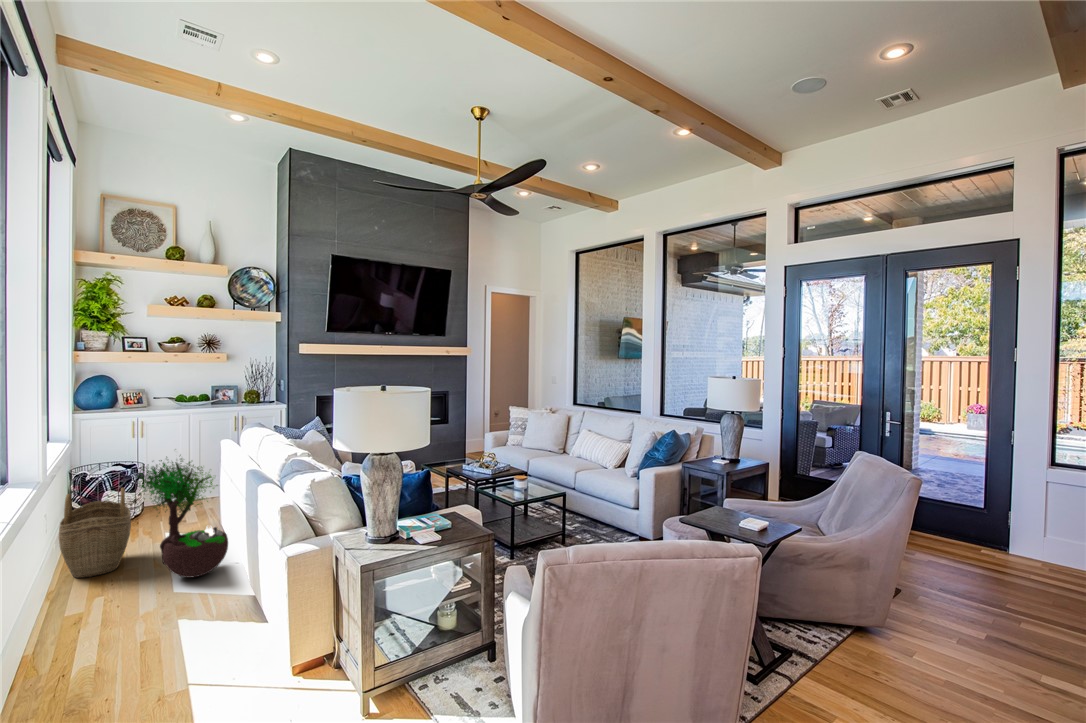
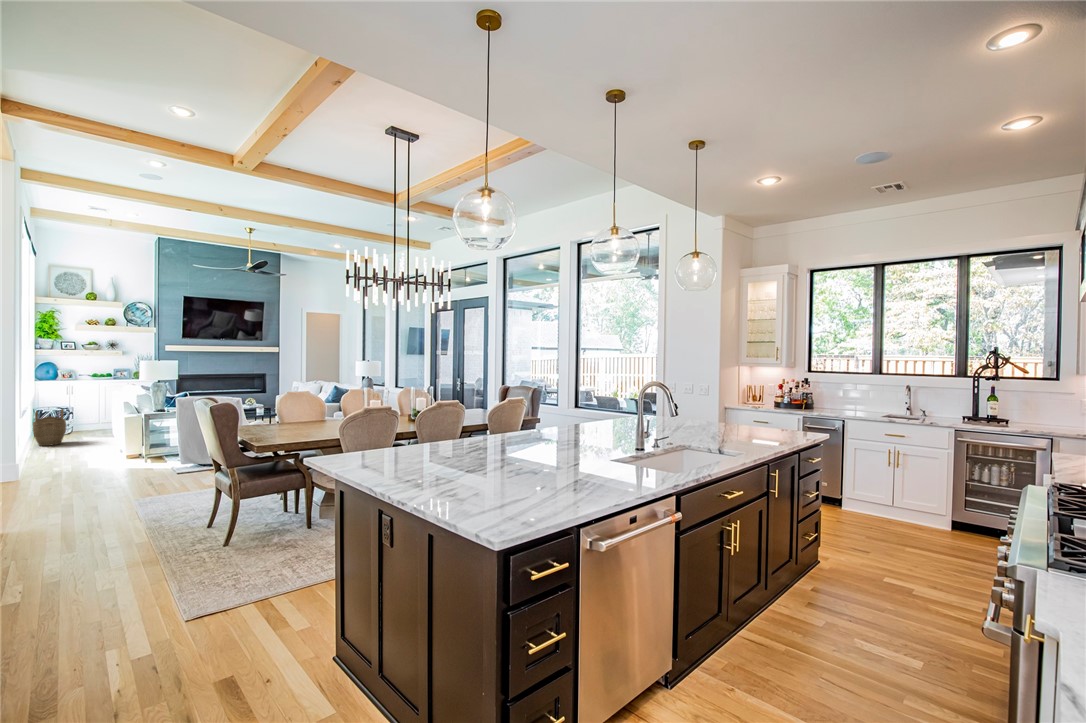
potted tree: present [138,455,228,578] -> none [69,390,112,445]

